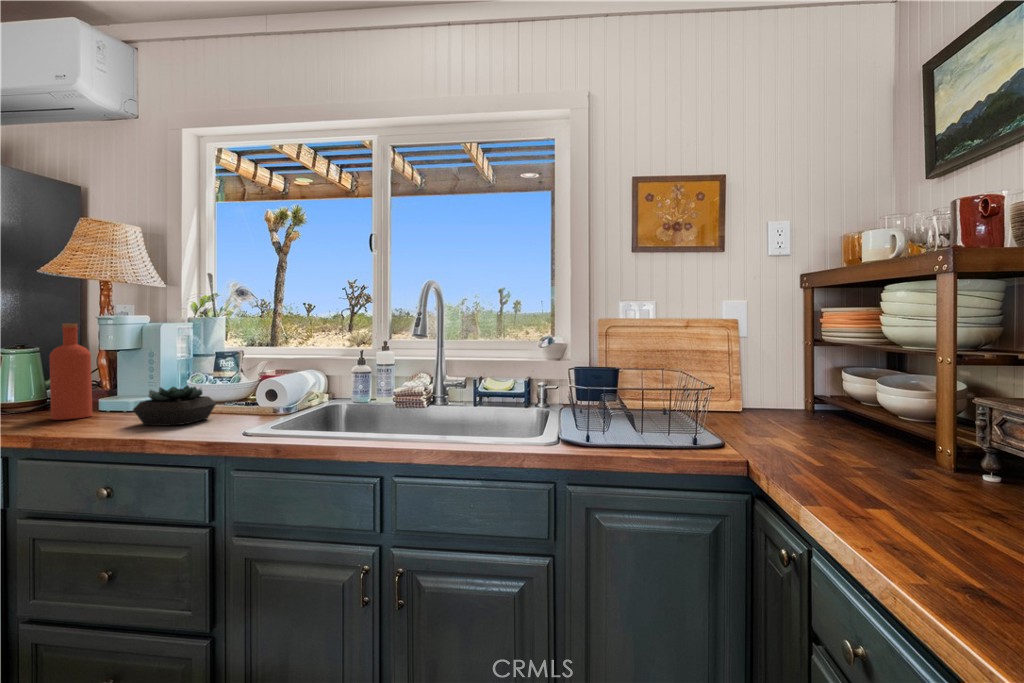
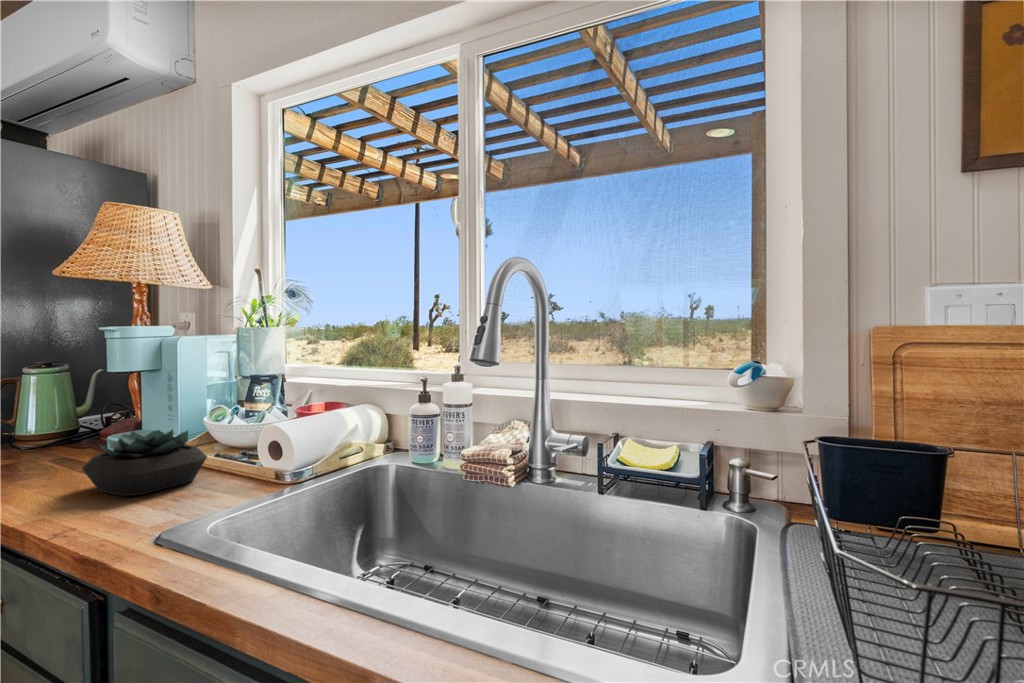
bottle: present [50,323,92,420] -> none [41,338,97,465]

